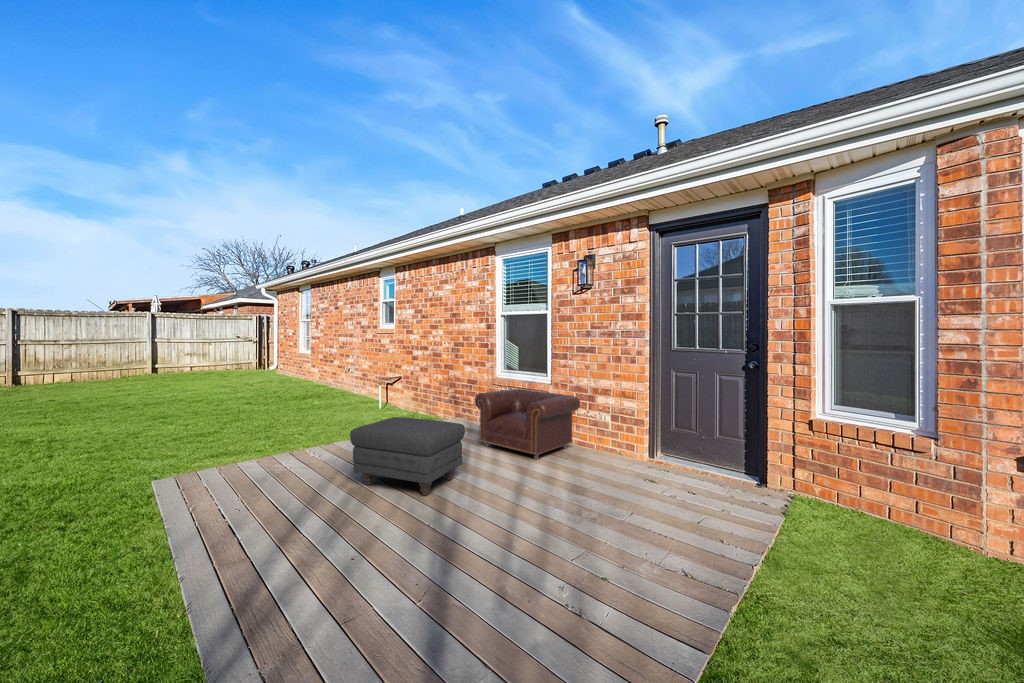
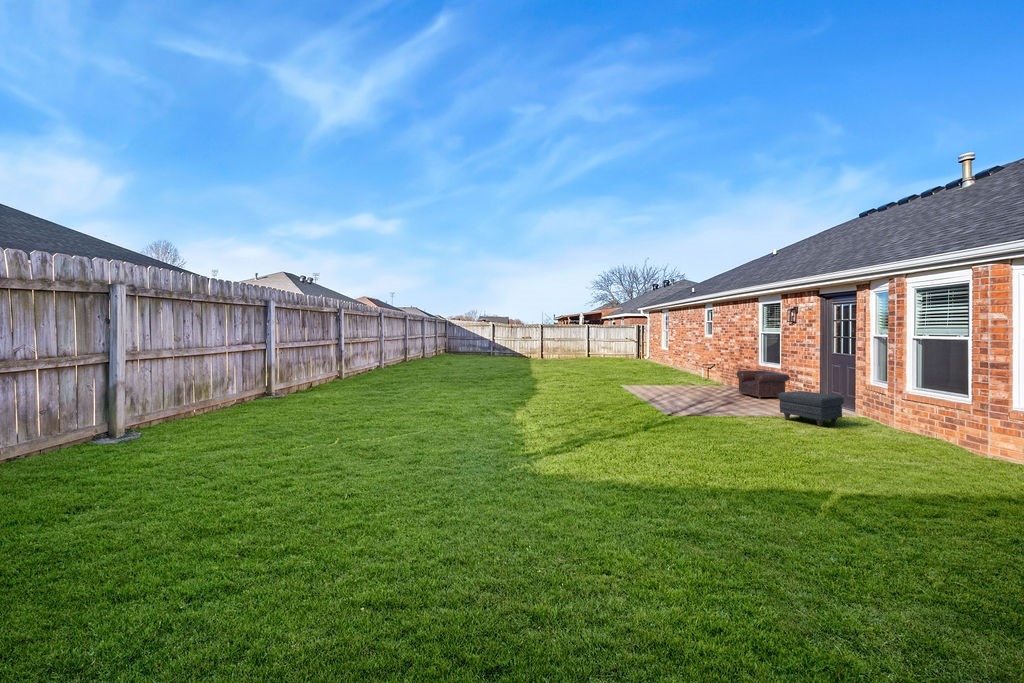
ottoman: present [350,417,465,496] -> present [778,391,844,426]

